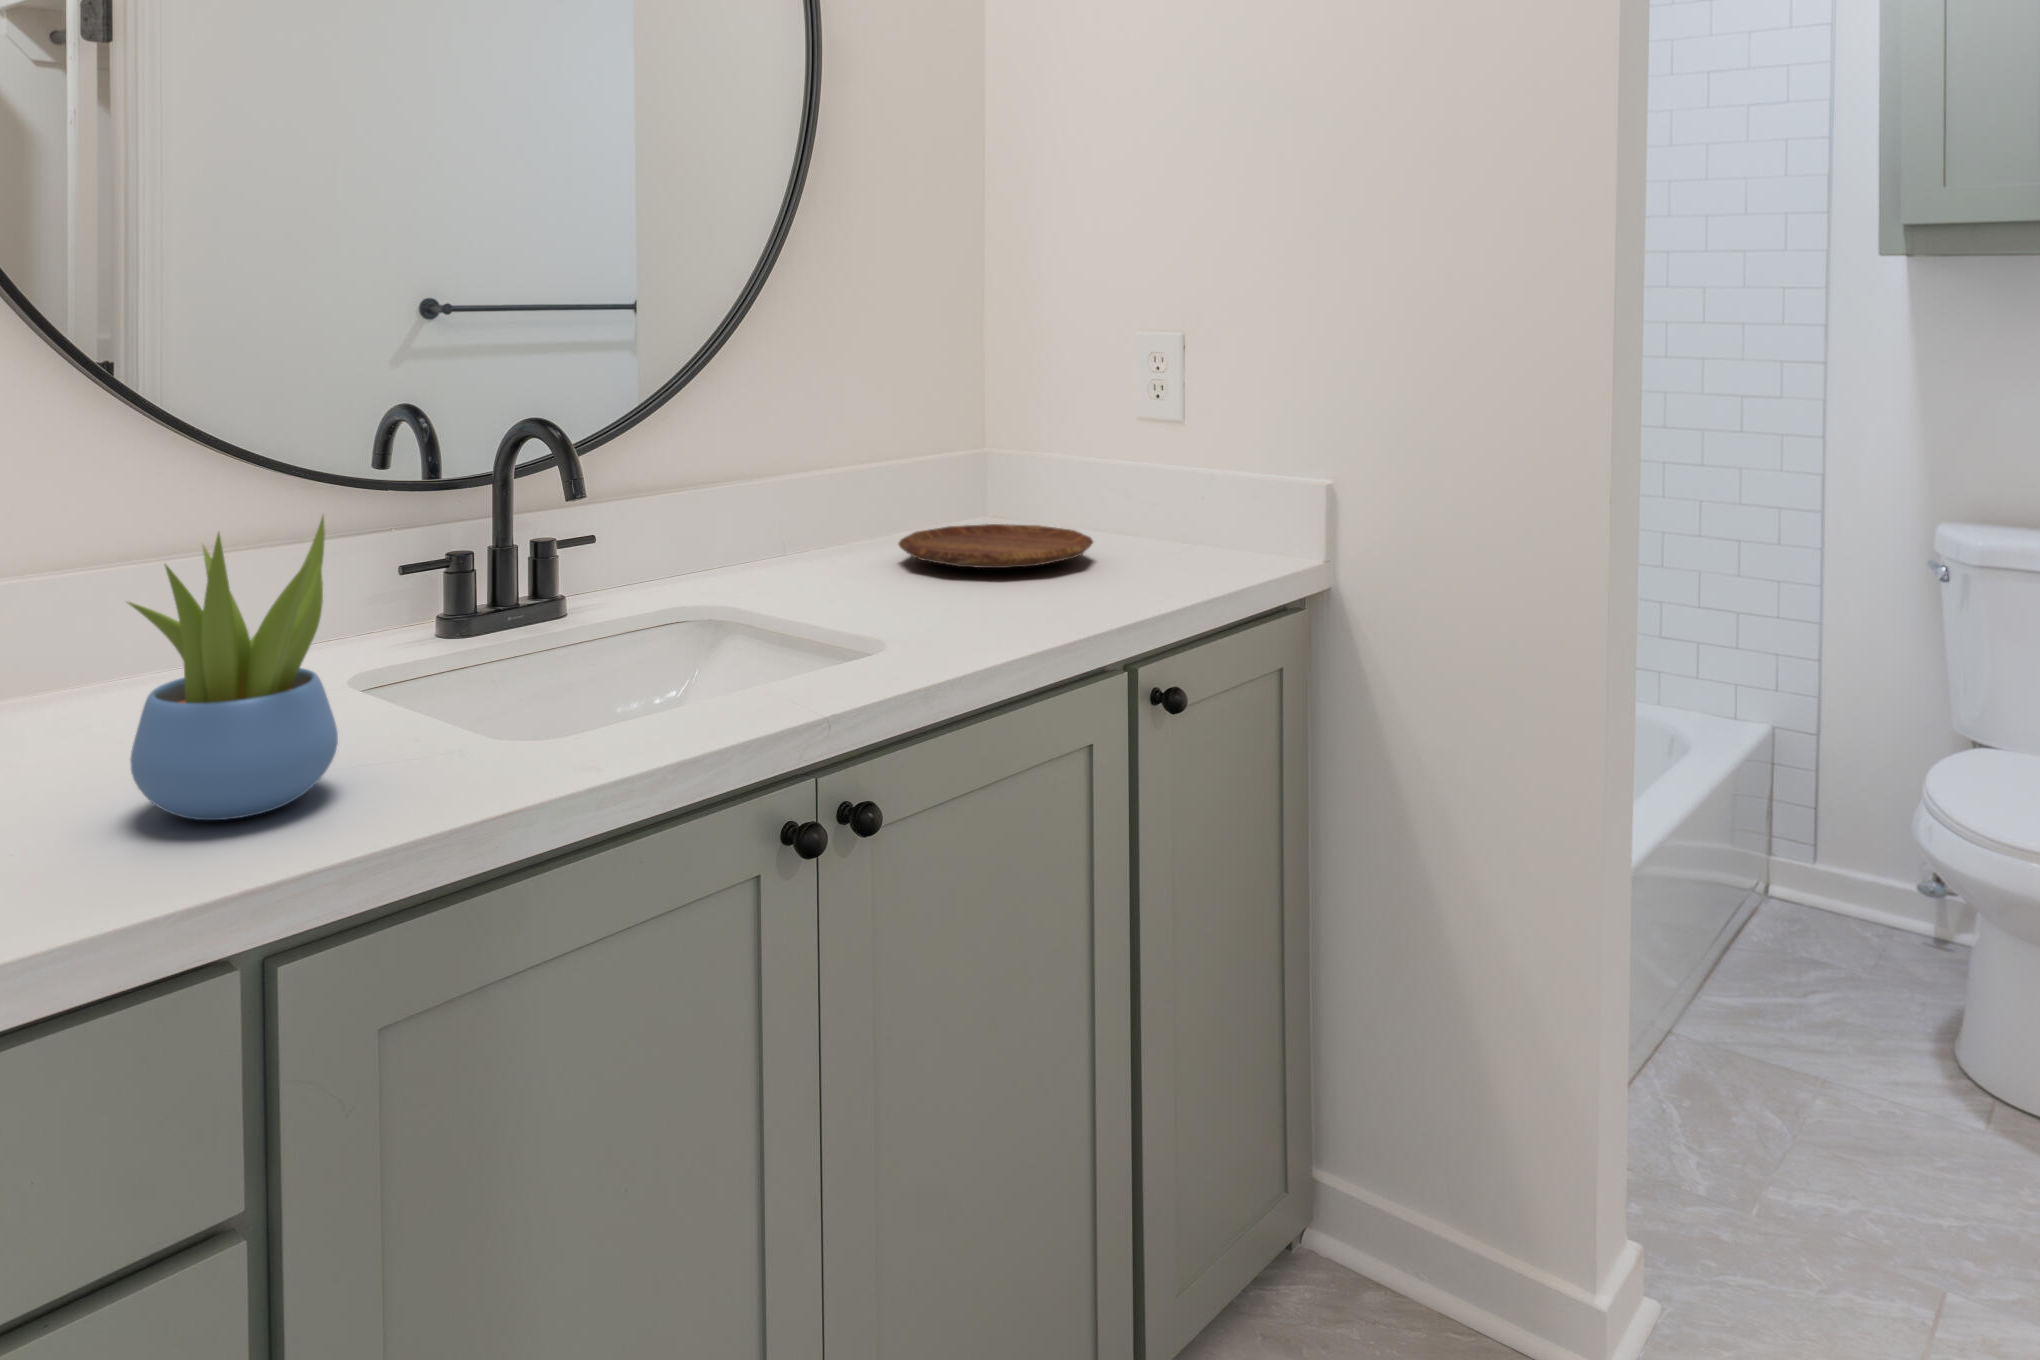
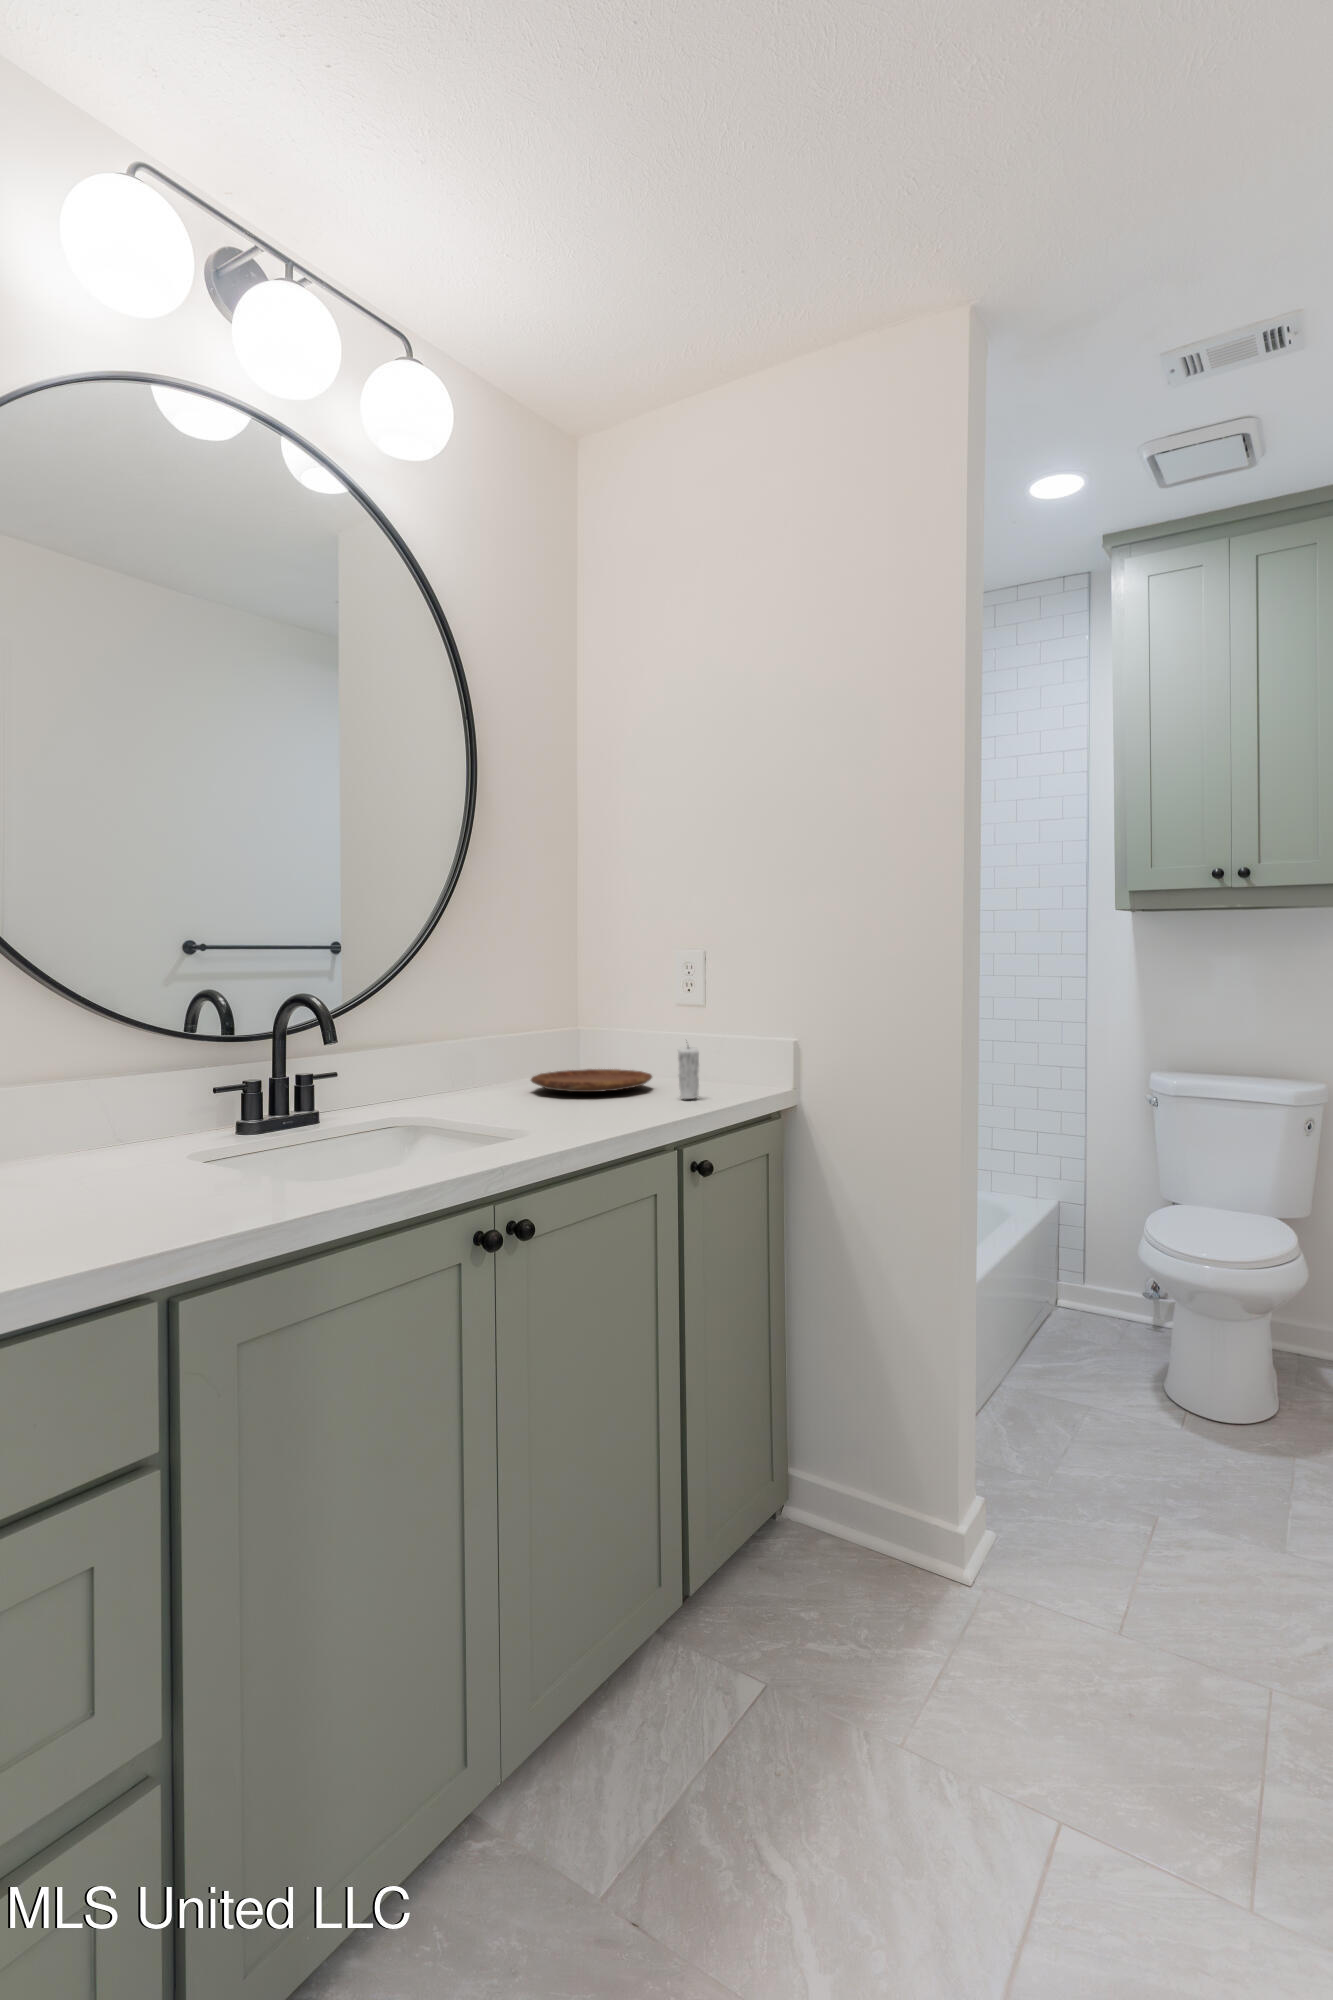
candle: none [1132,485,1168,587] -> present [678,1046,699,1099]
succulent plant: present [128,516,338,820] -> none [65,1031,199,1216]

